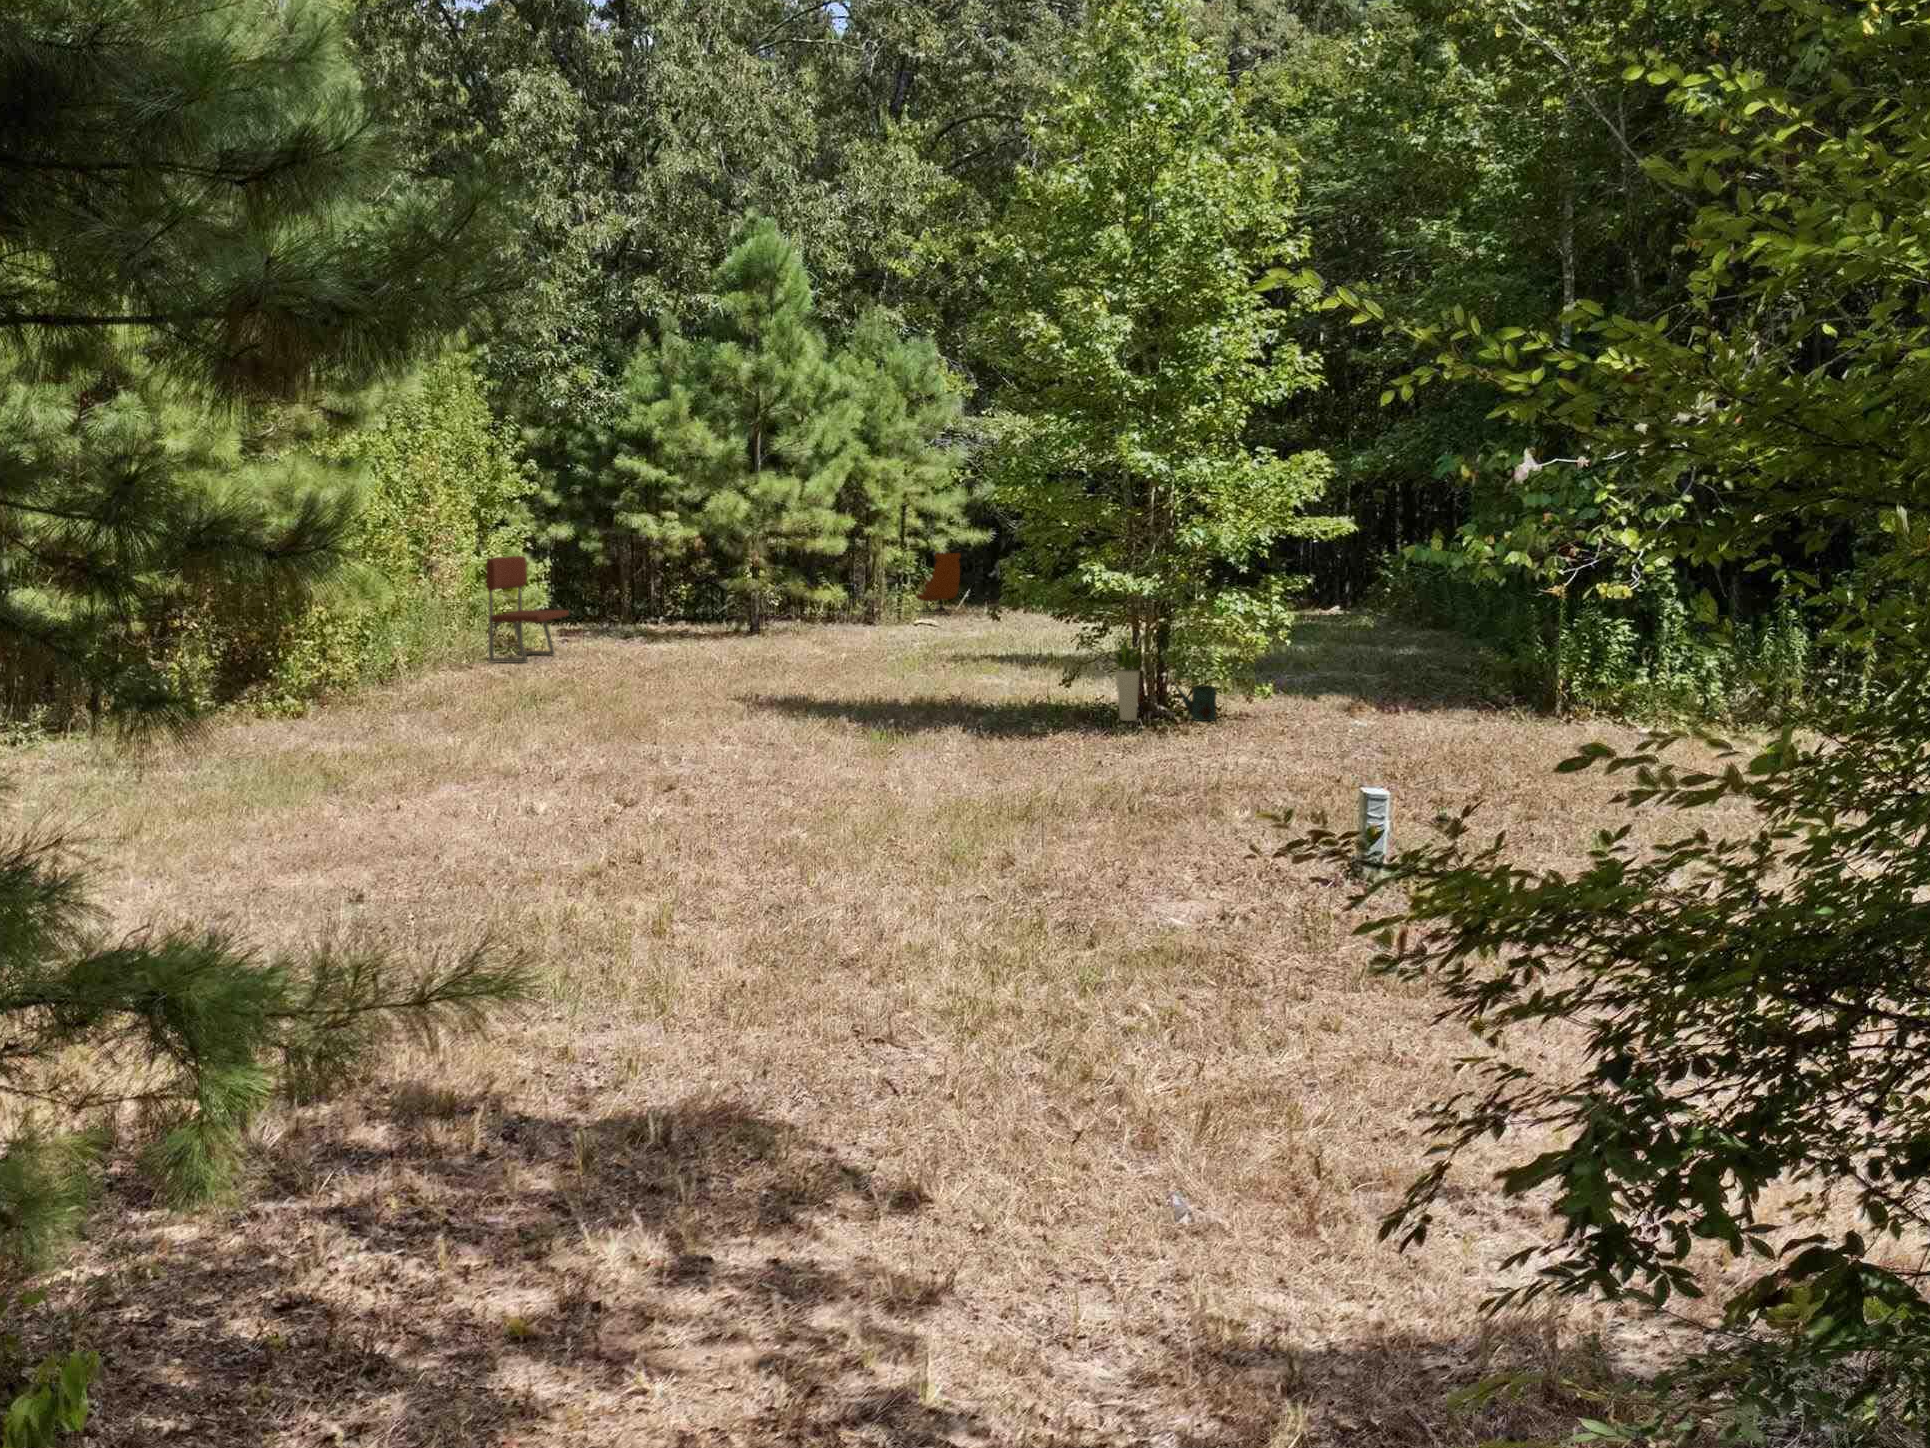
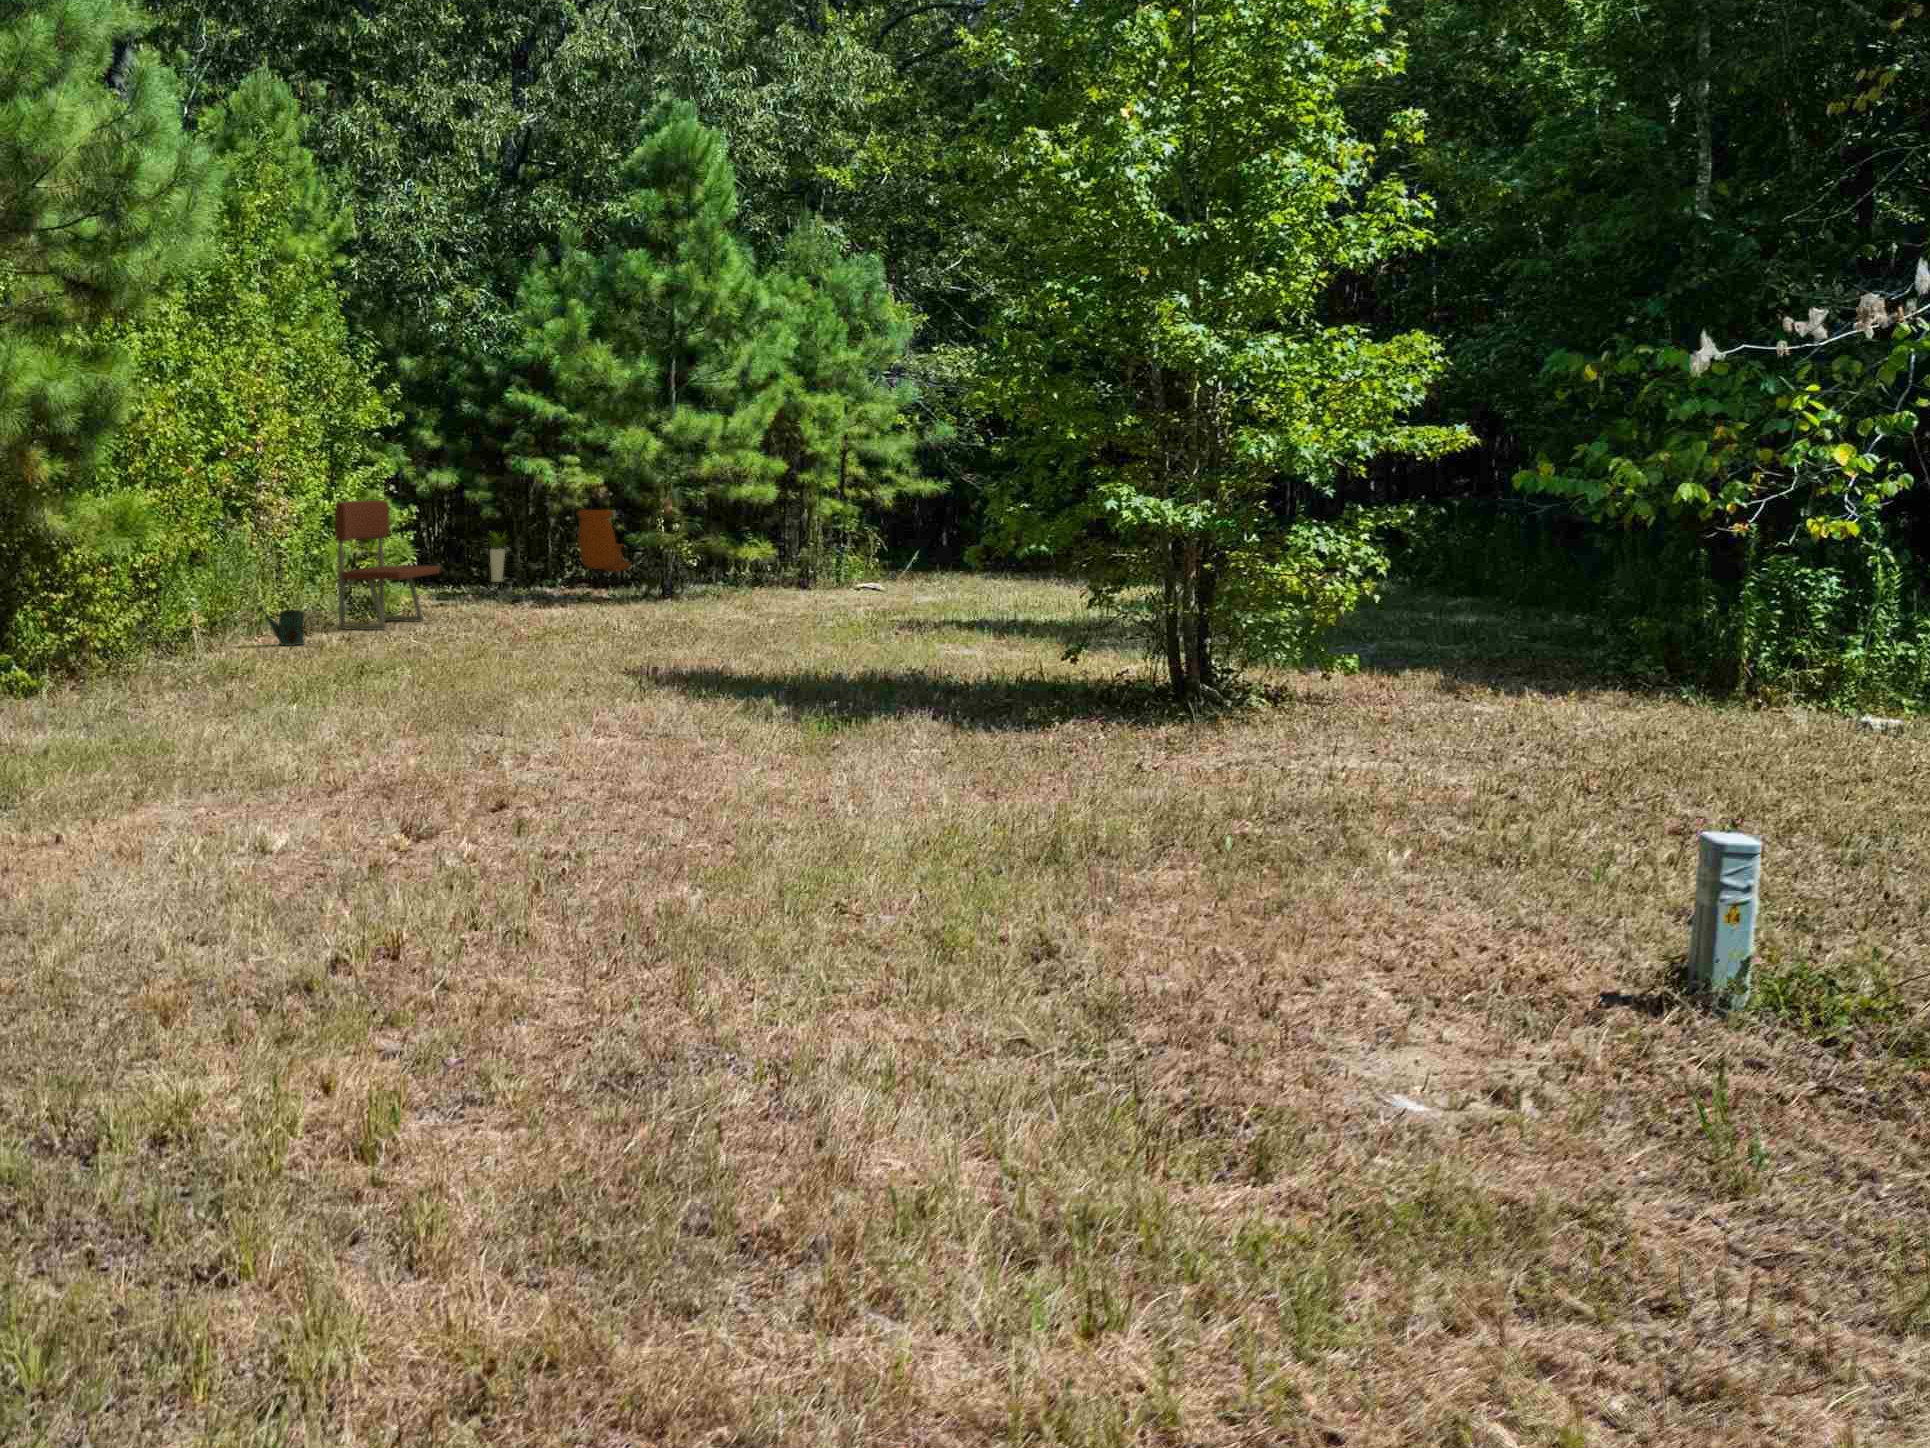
lounge chair: present [916,553,961,612] -> present [578,510,631,586]
planter: present [1116,643,1143,721] -> present [488,531,506,582]
watering can: present [1171,681,1217,721] -> present [258,605,311,646]

